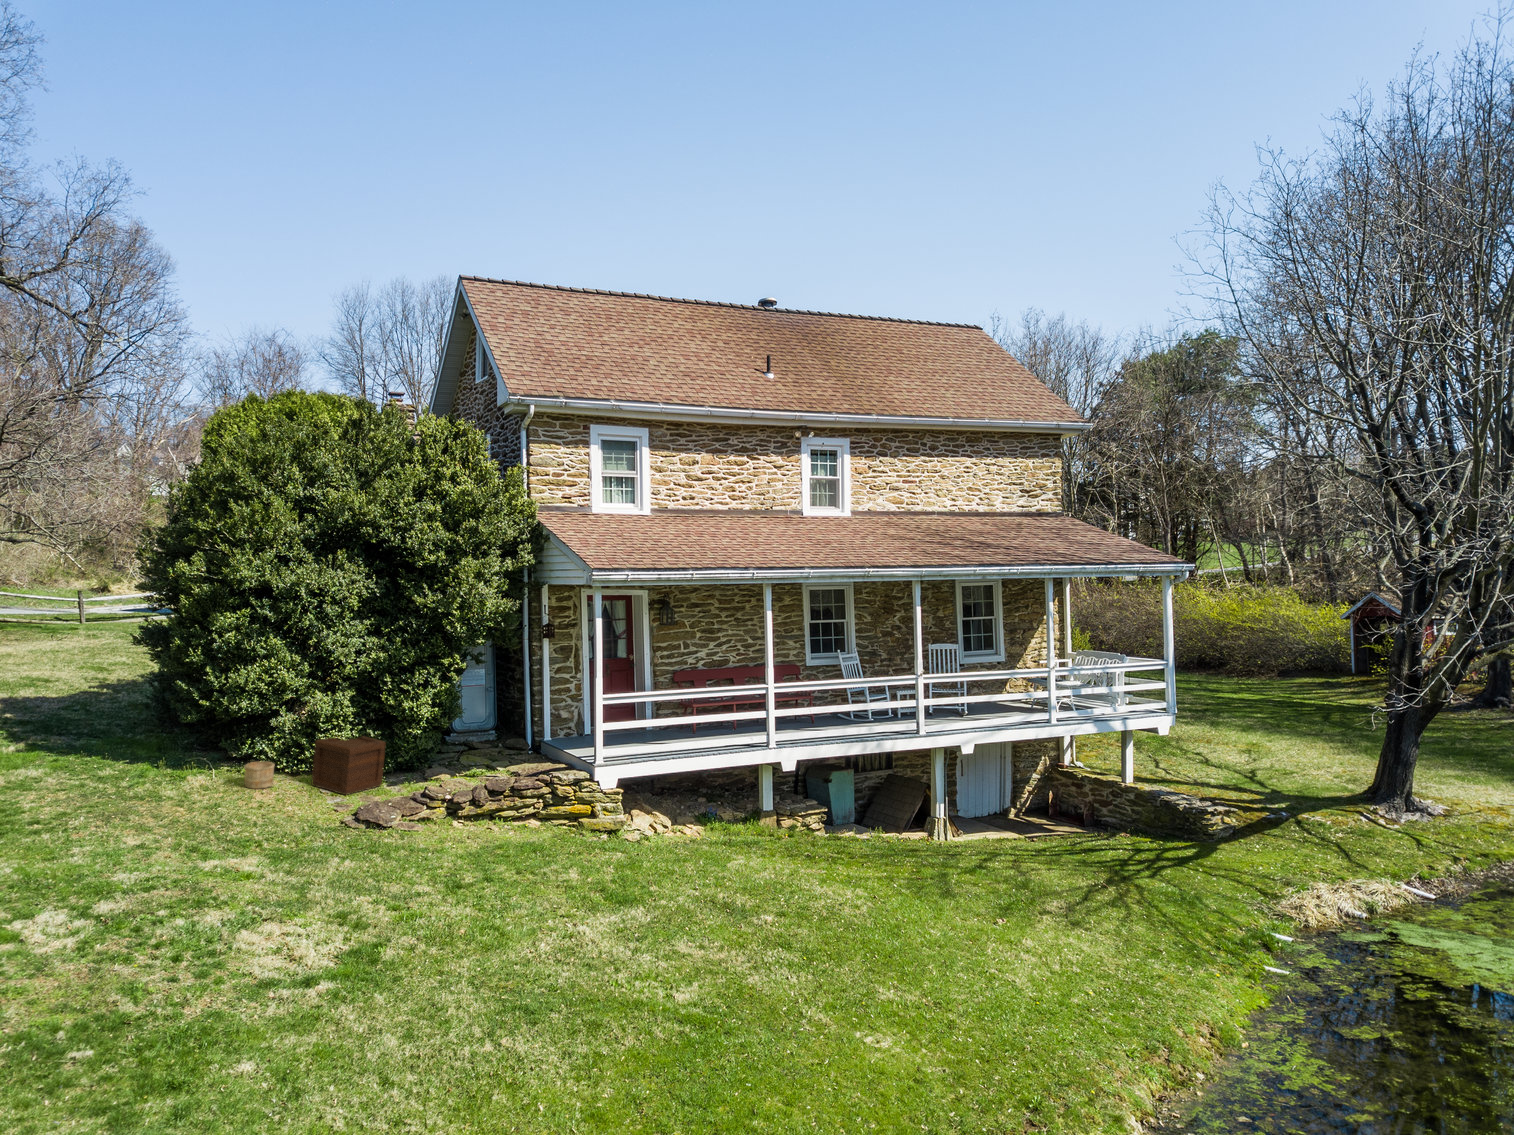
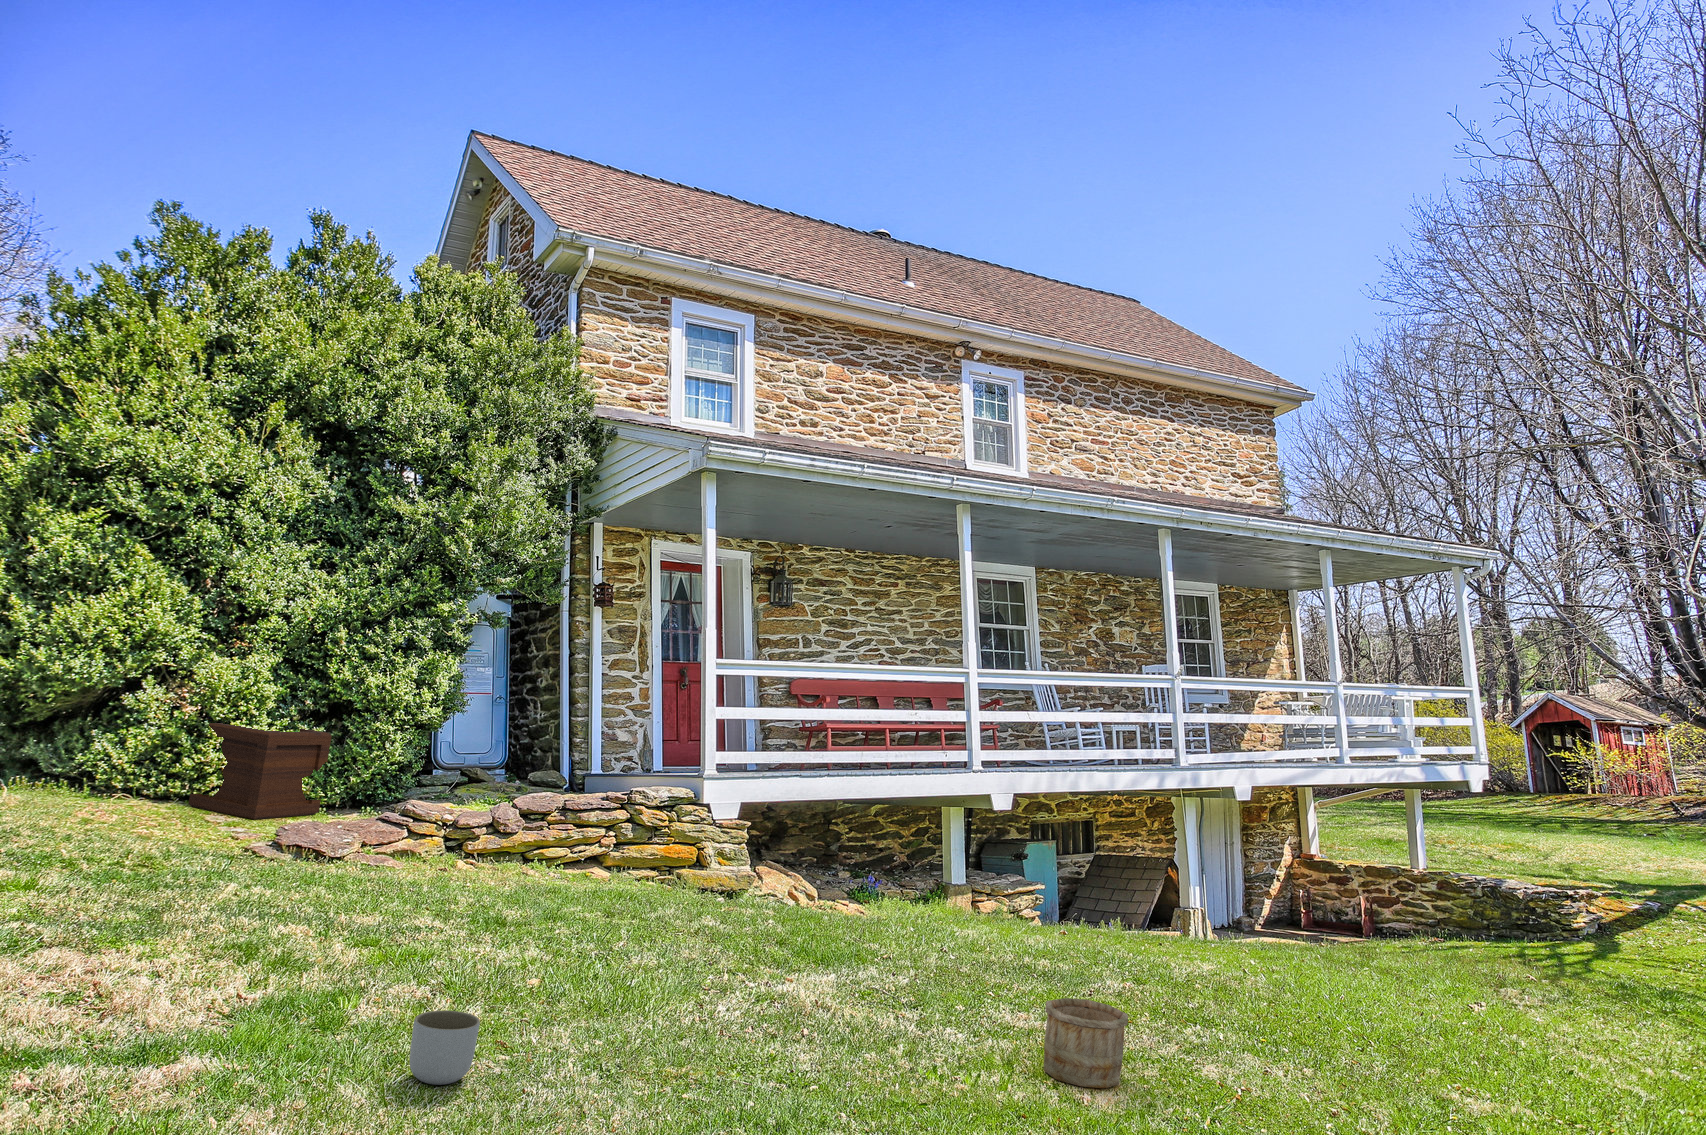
wooden bucket: present [244,761,275,789] -> present [1044,998,1128,1088]
planter: none [390,952,418,984] -> present [410,1010,480,1085]

